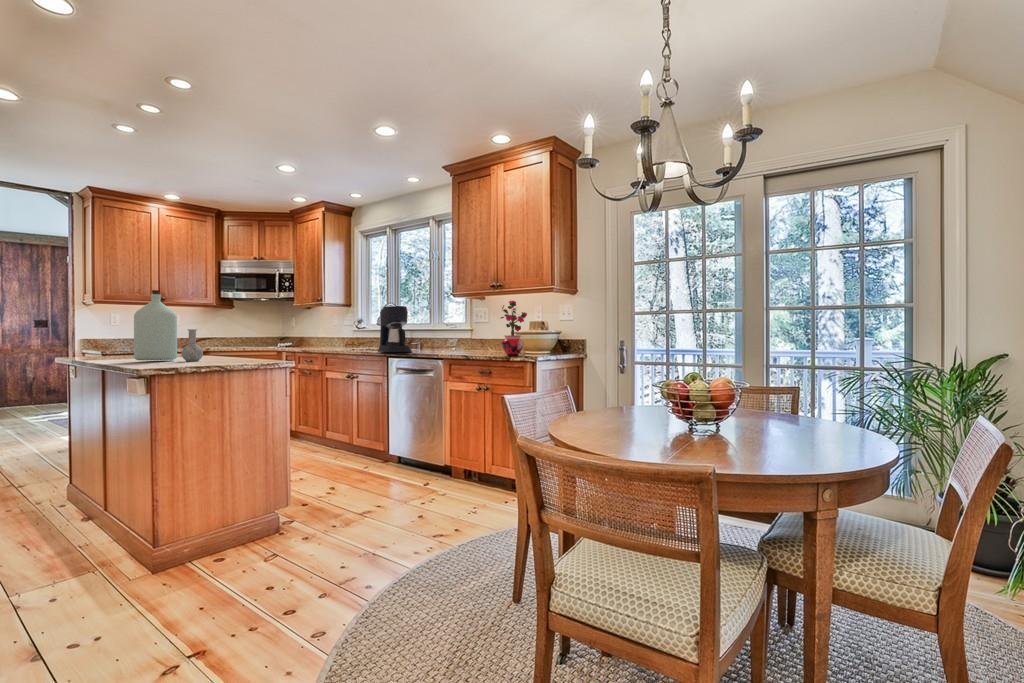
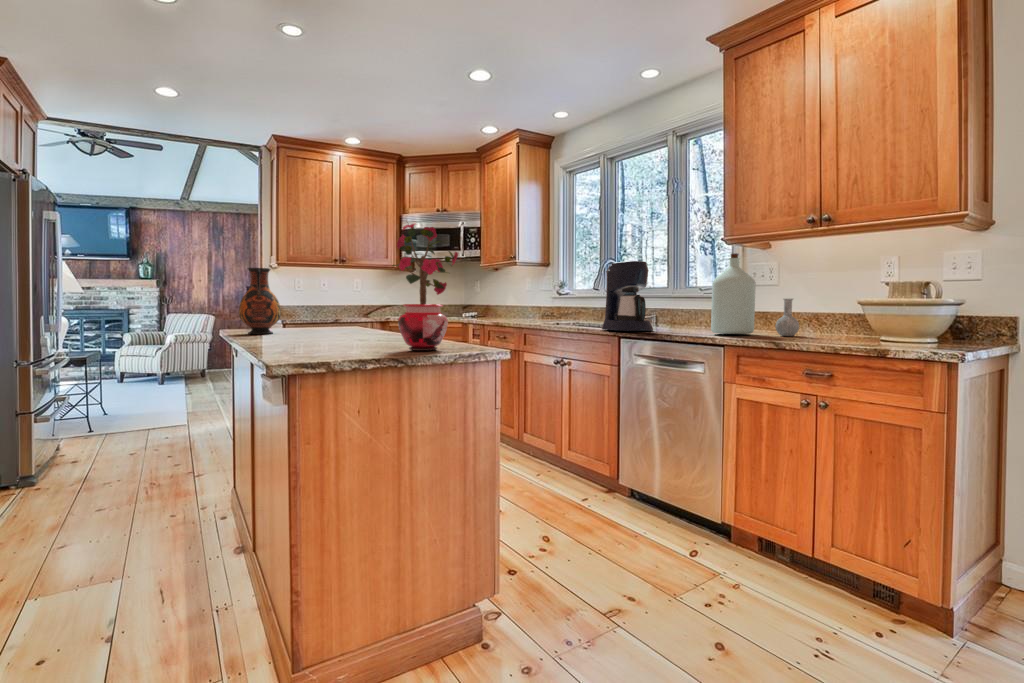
bottle: present [134,290,203,361] -> present [711,253,799,336]
potted plant: present [501,301,527,356] -> present [392,224,458,351]
vase: none [77,307,116,359] -> present [239,268,281,334]

